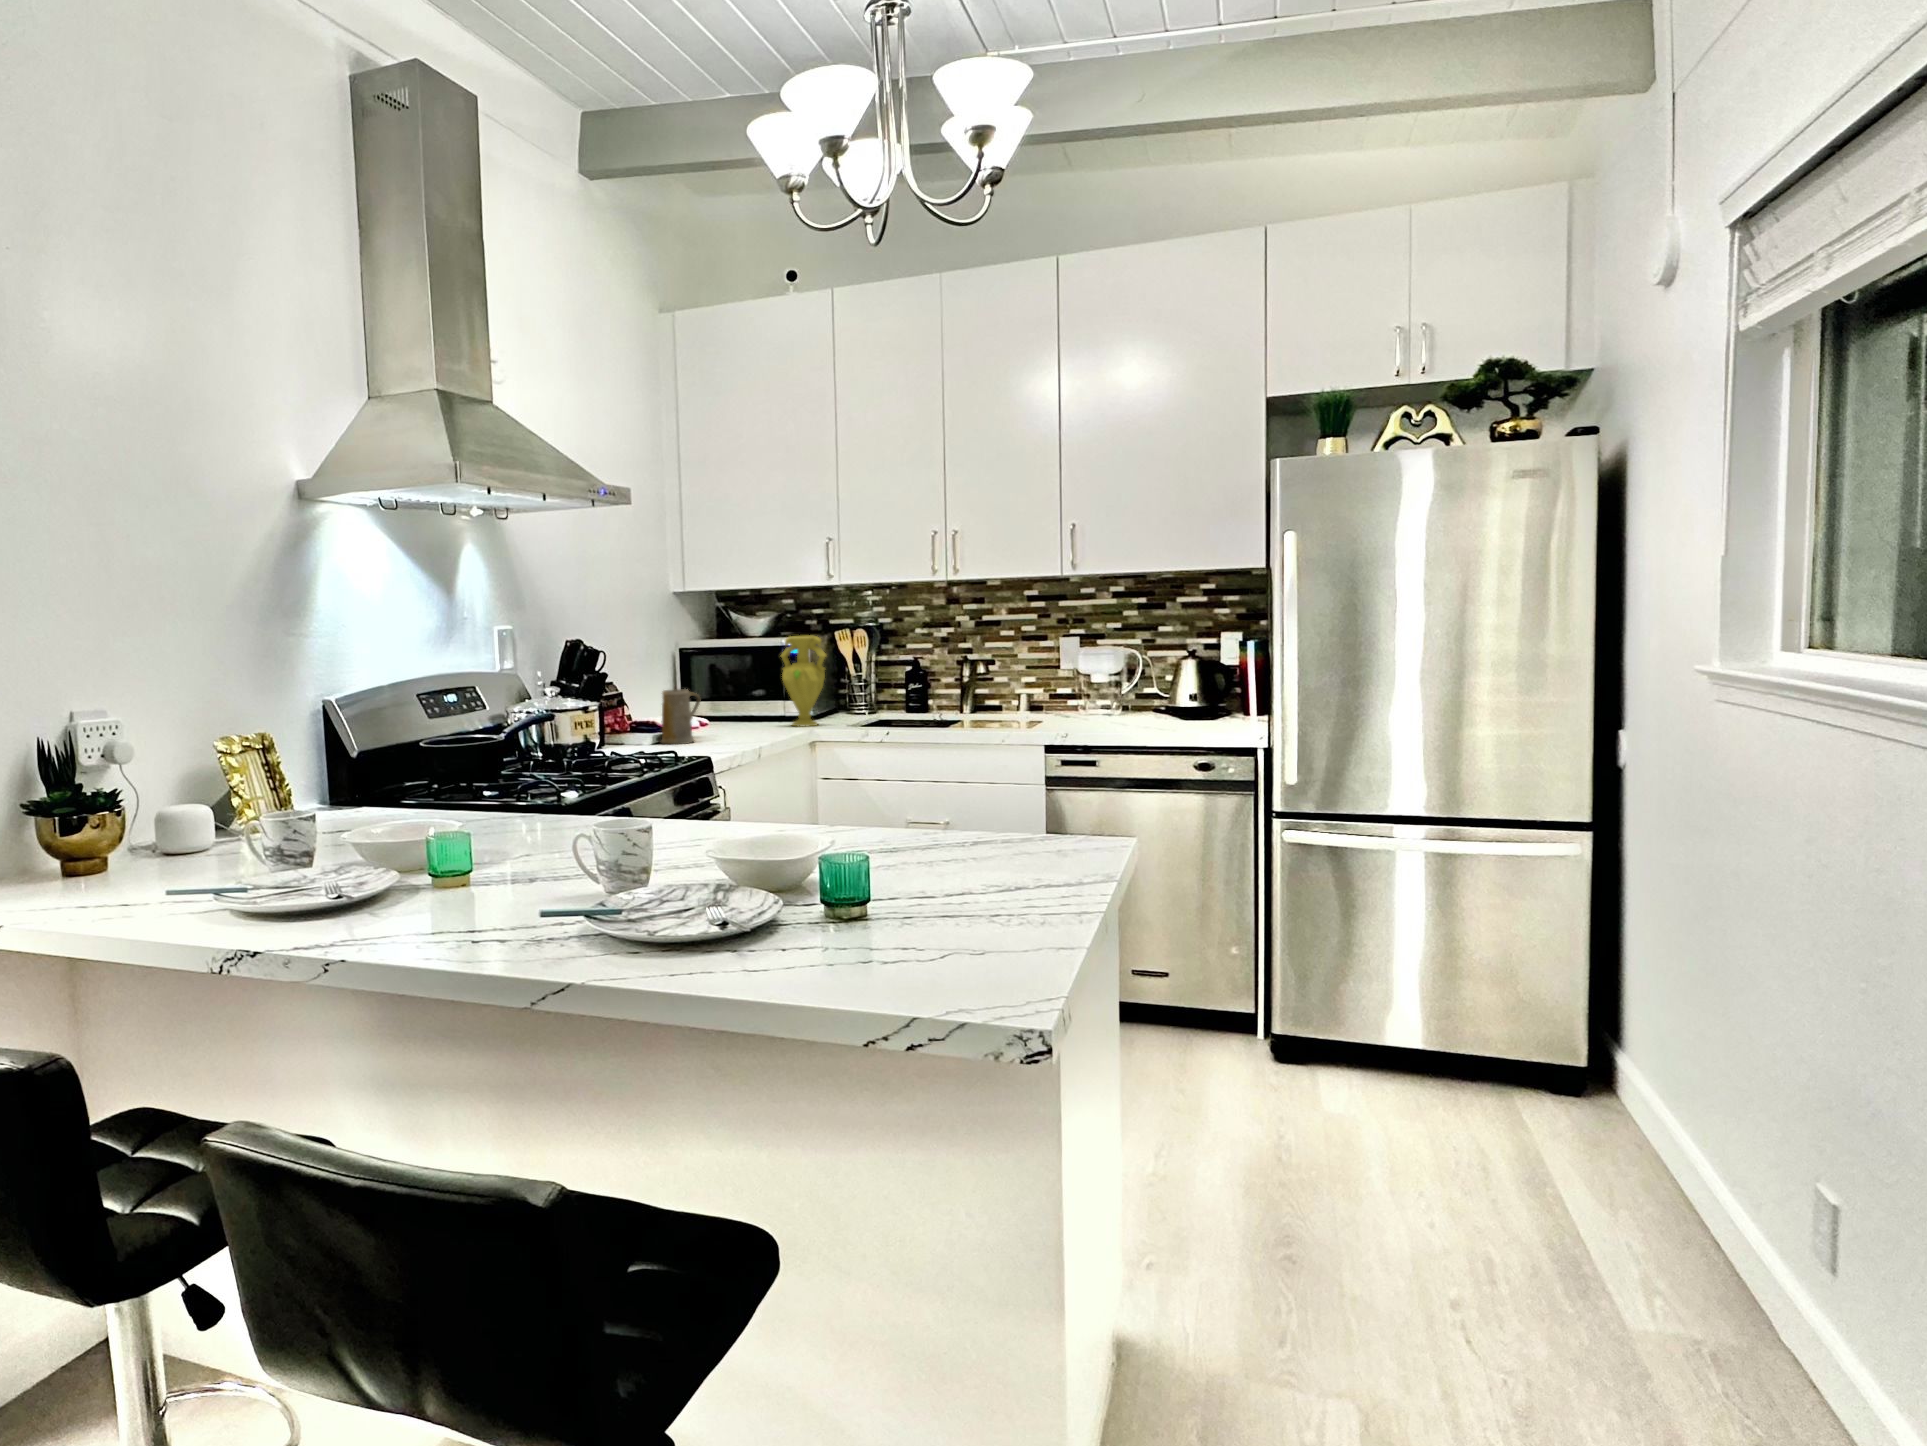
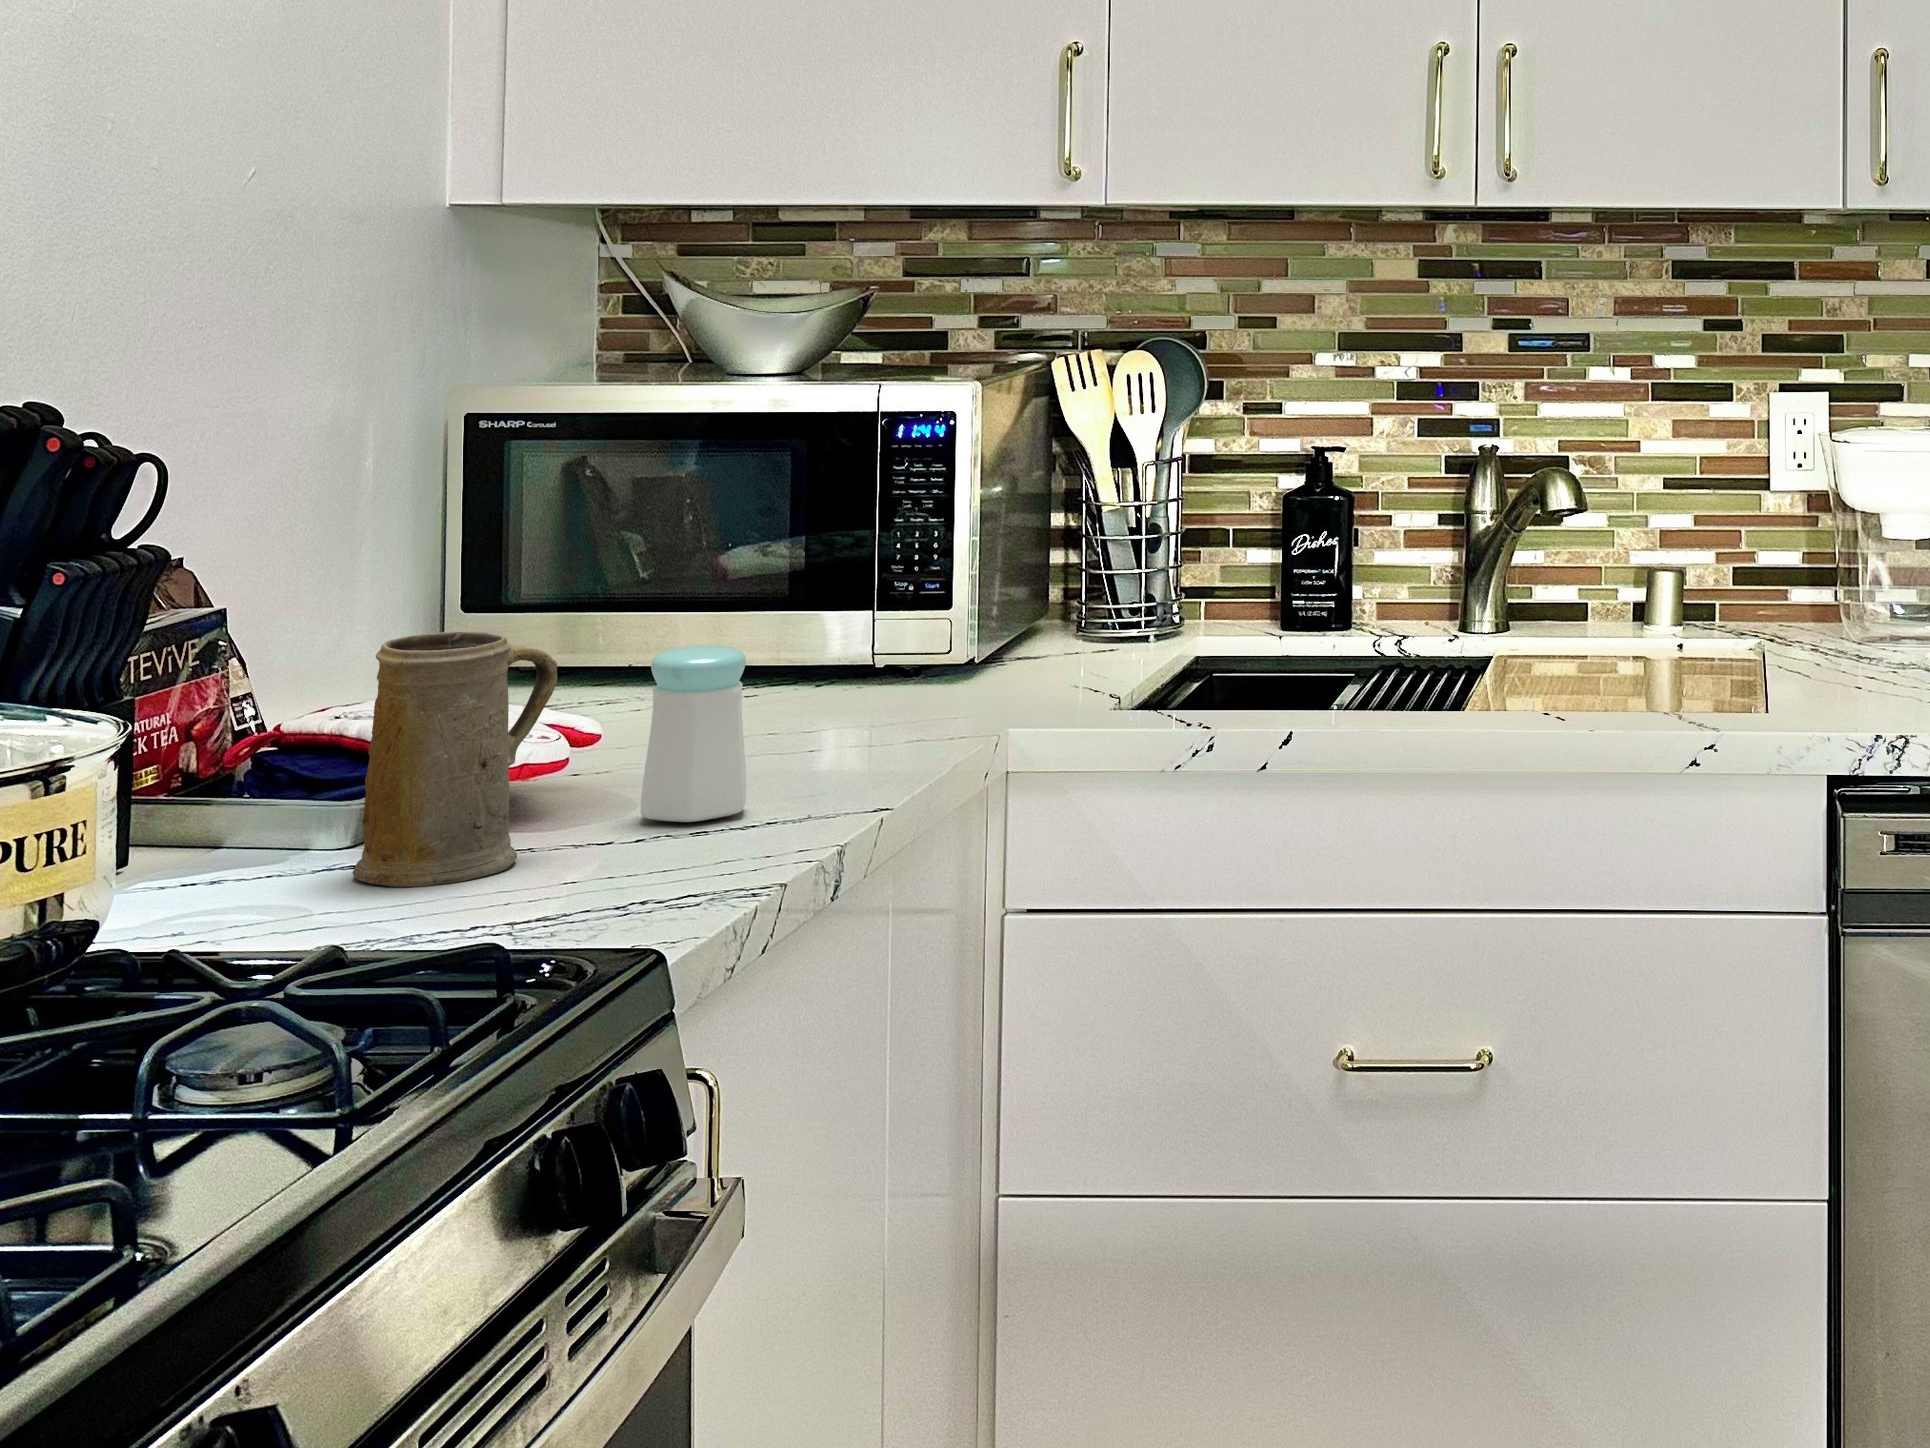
vase: present [781,636,826,727] -> none [865,379,1046,714]
salt shaker: none [722,697,746,738] -> present [641,645,746,822]

